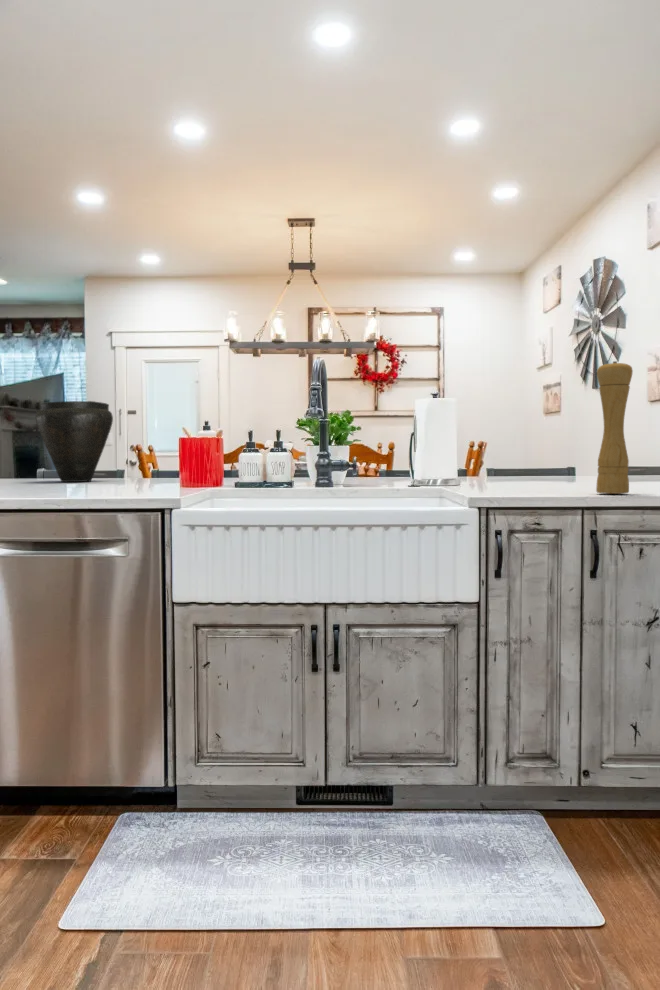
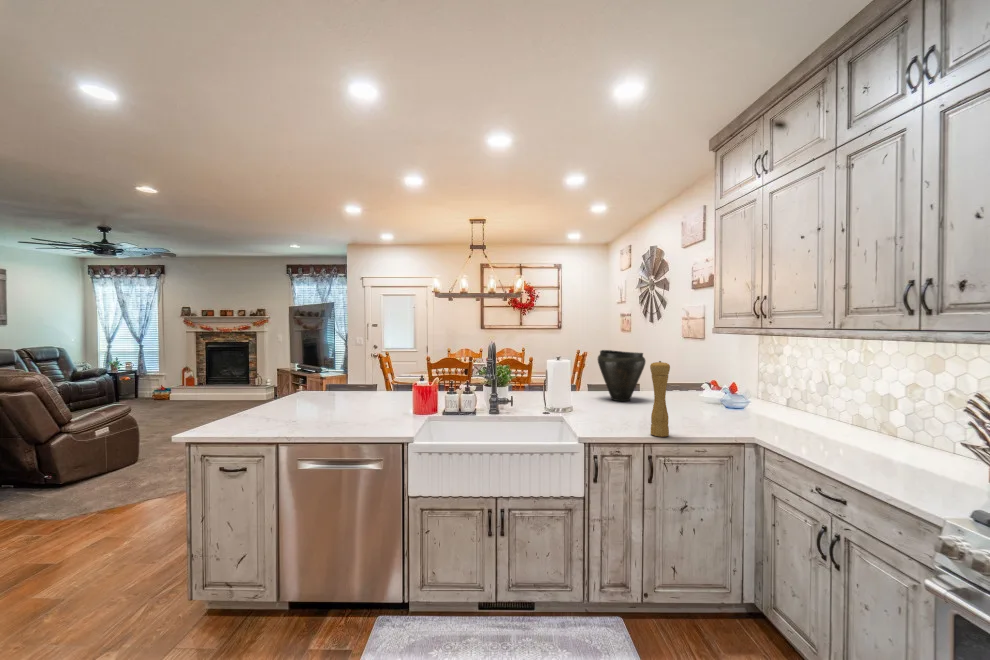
vase: present [36,401,113,482] -> present [598,350,645,401]

